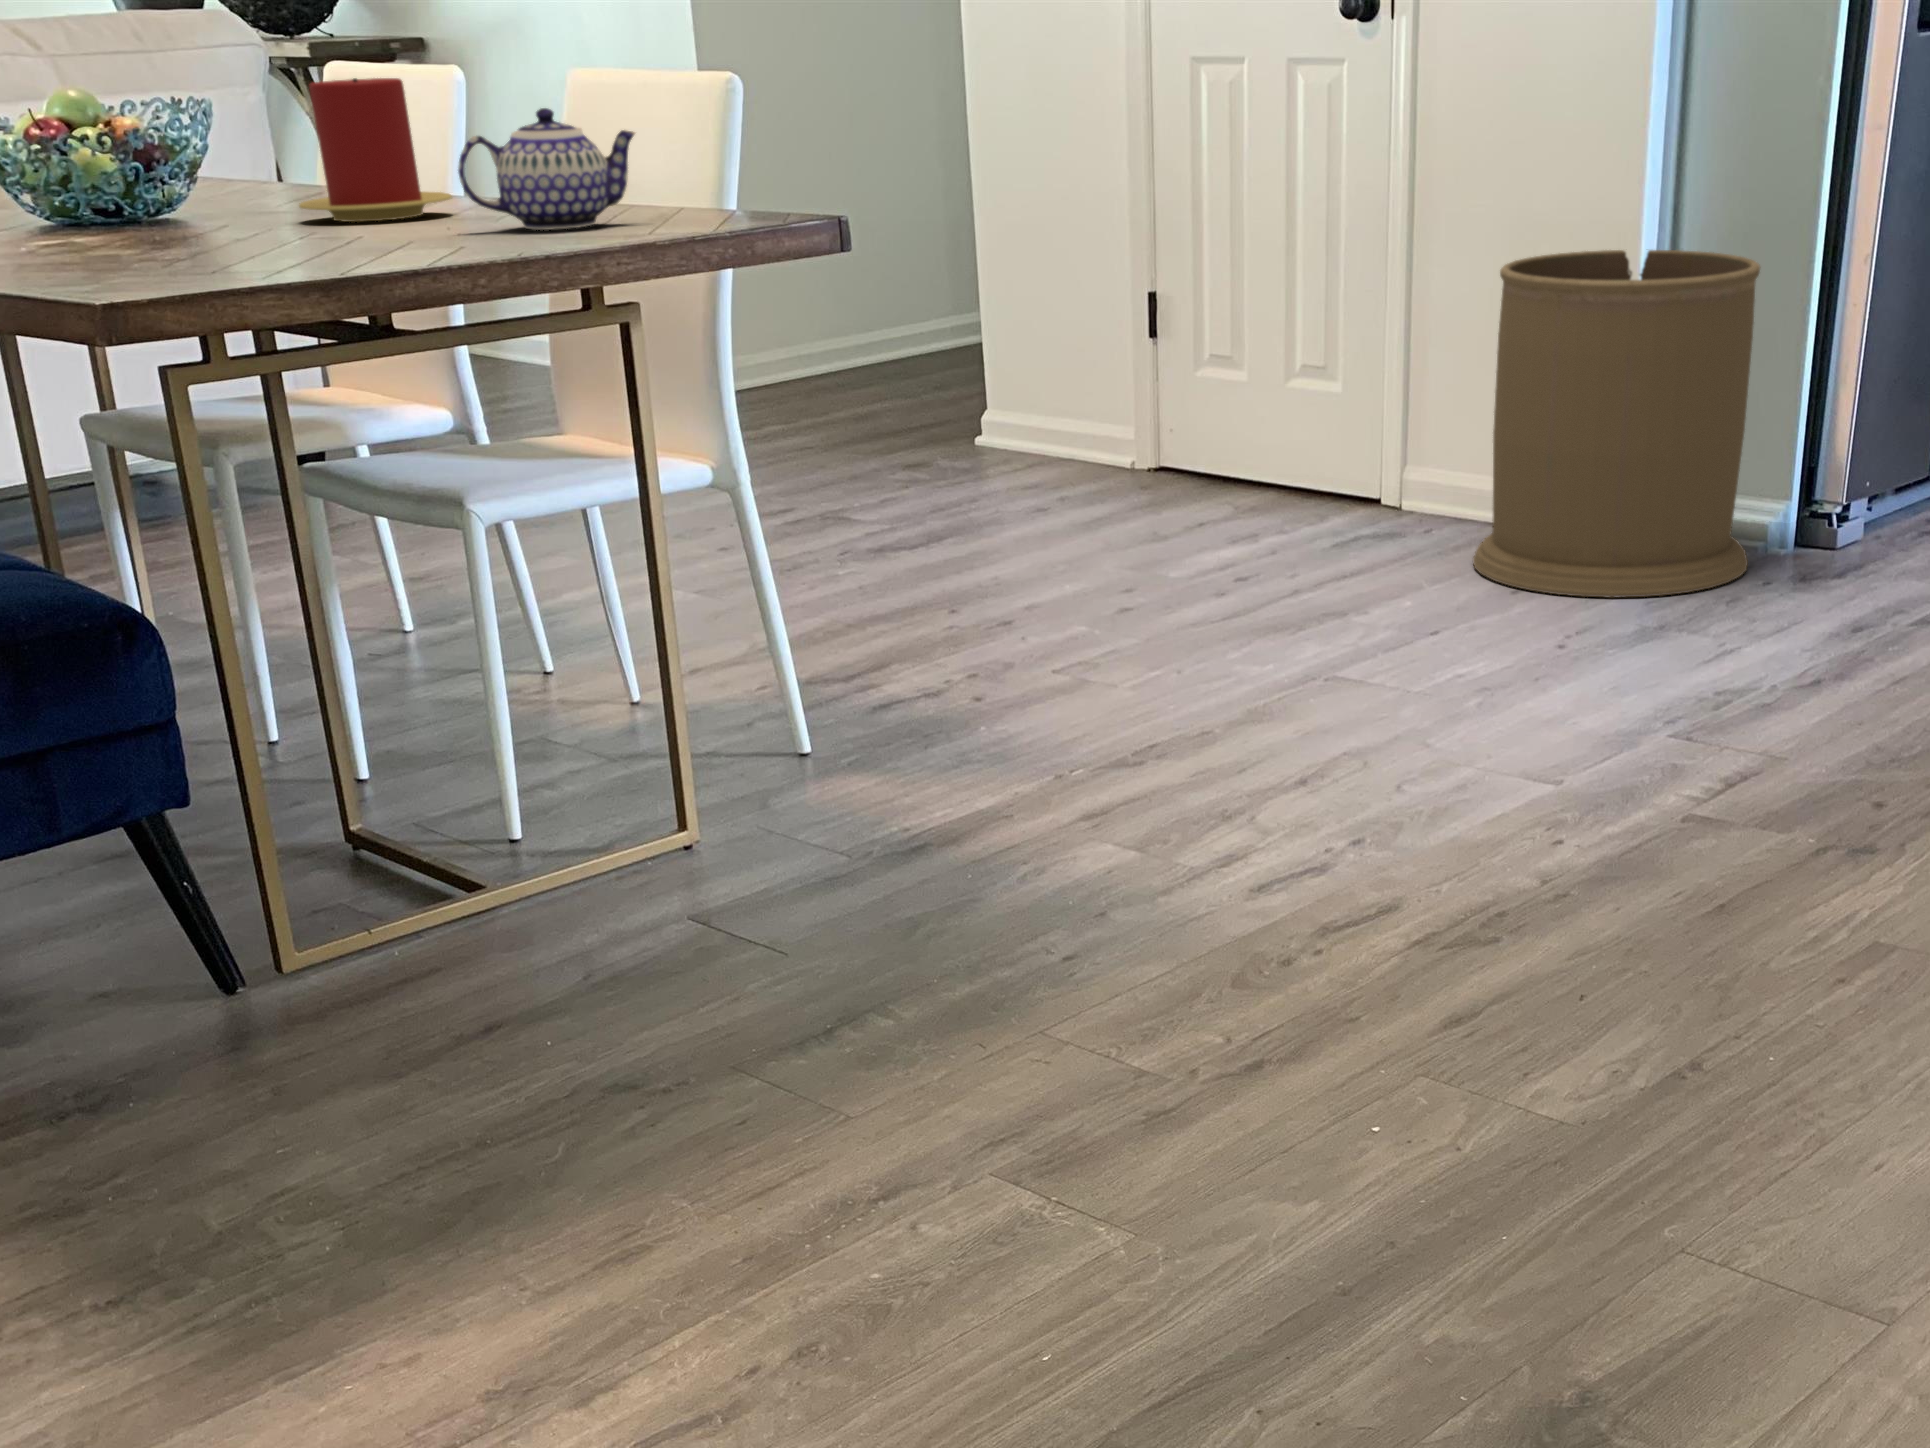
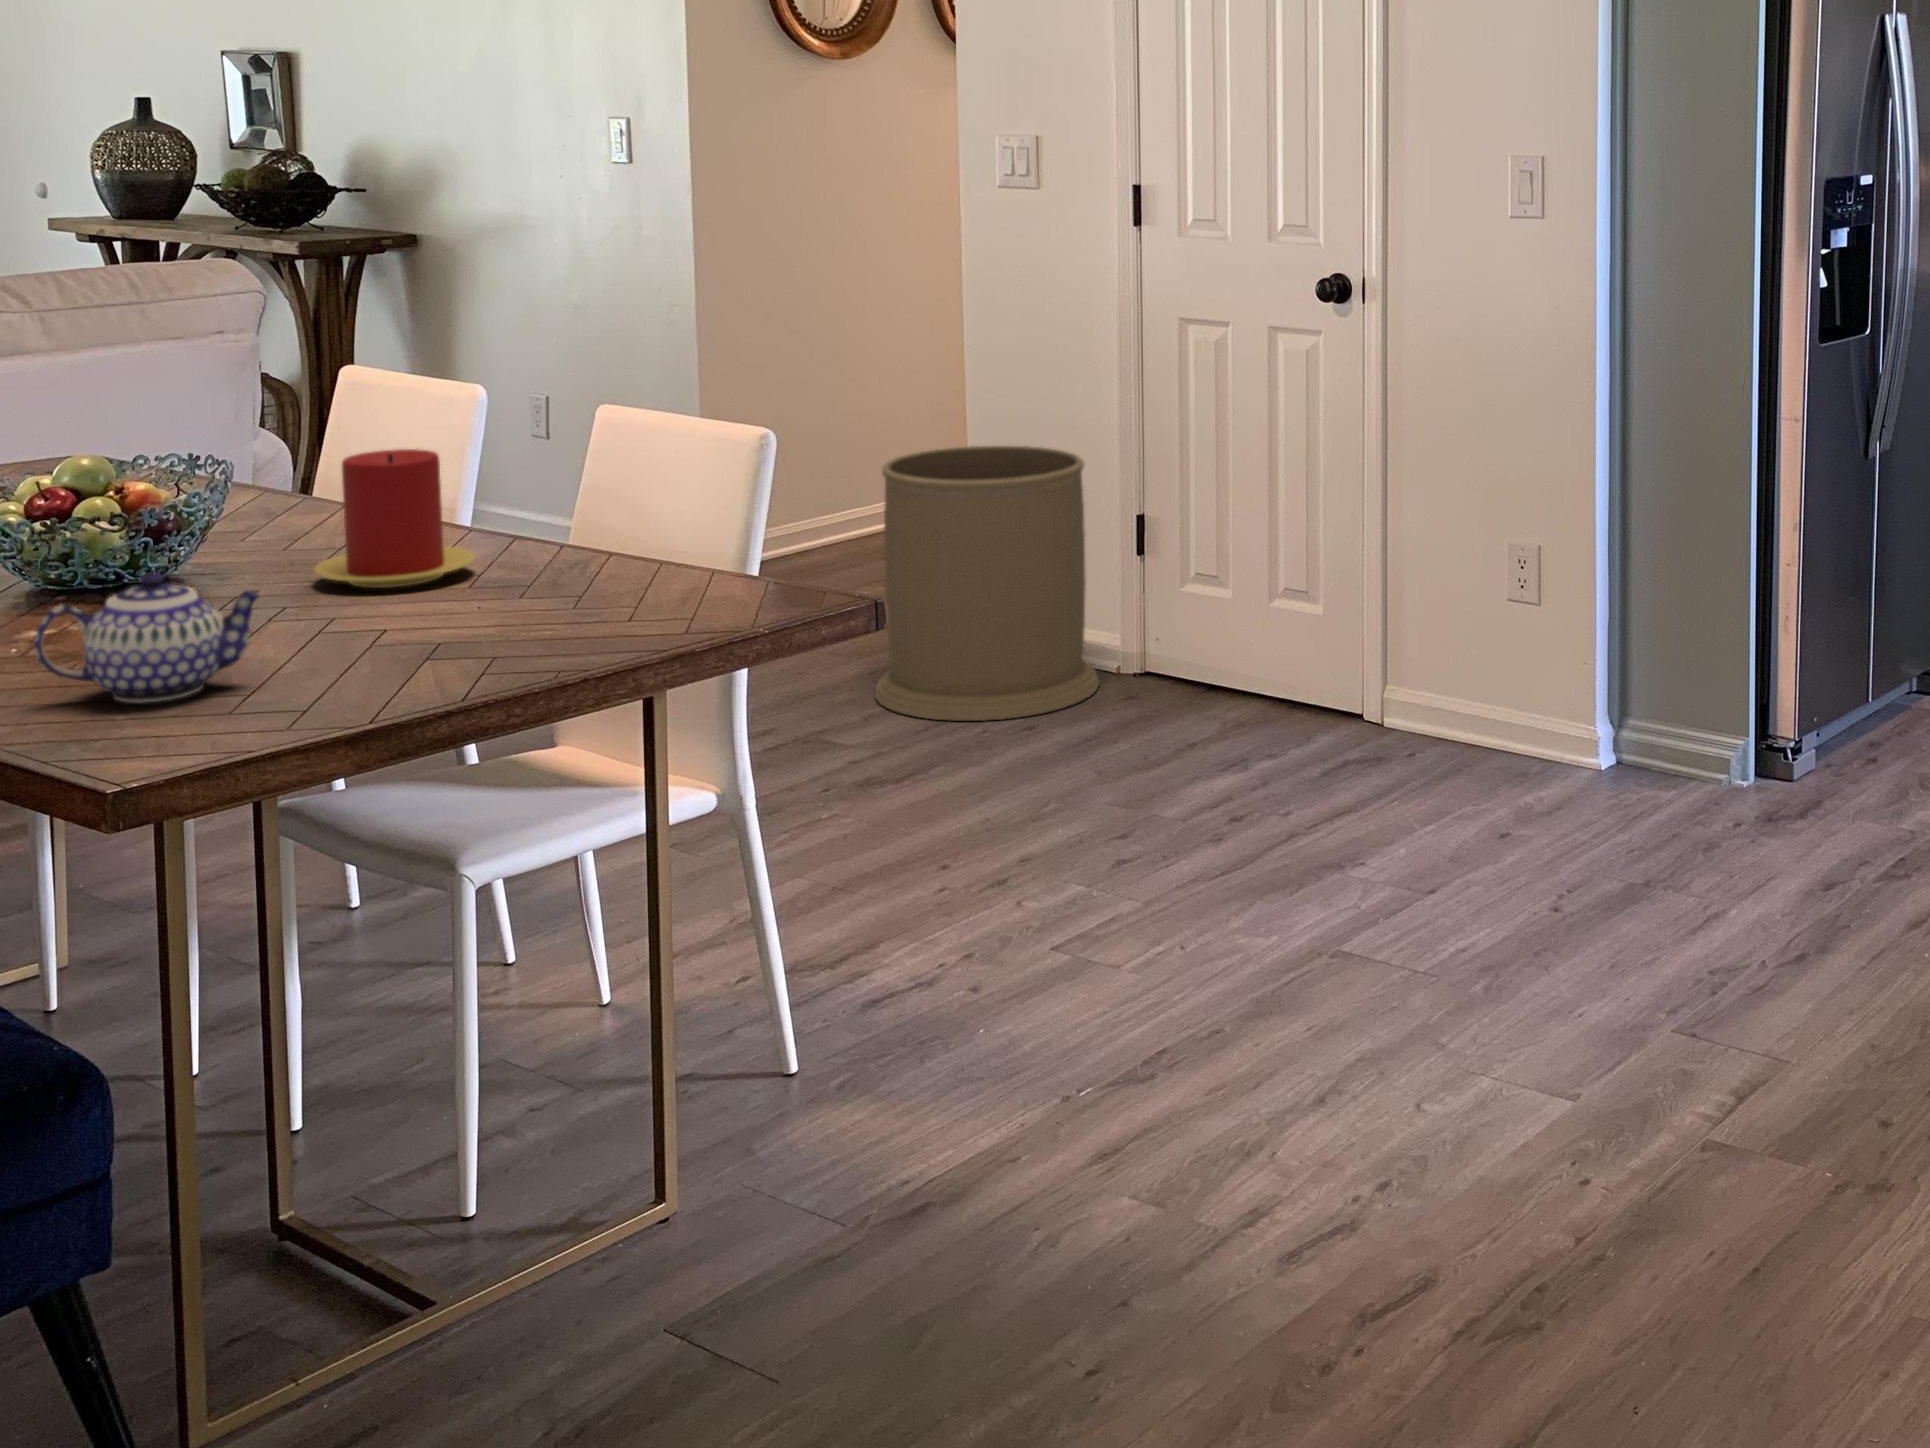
teapot: present [458,108,635,230] -> present [34,572,262,703]
trash can: present [1473,250,1760,598] -> present [875,446,1099,721]

